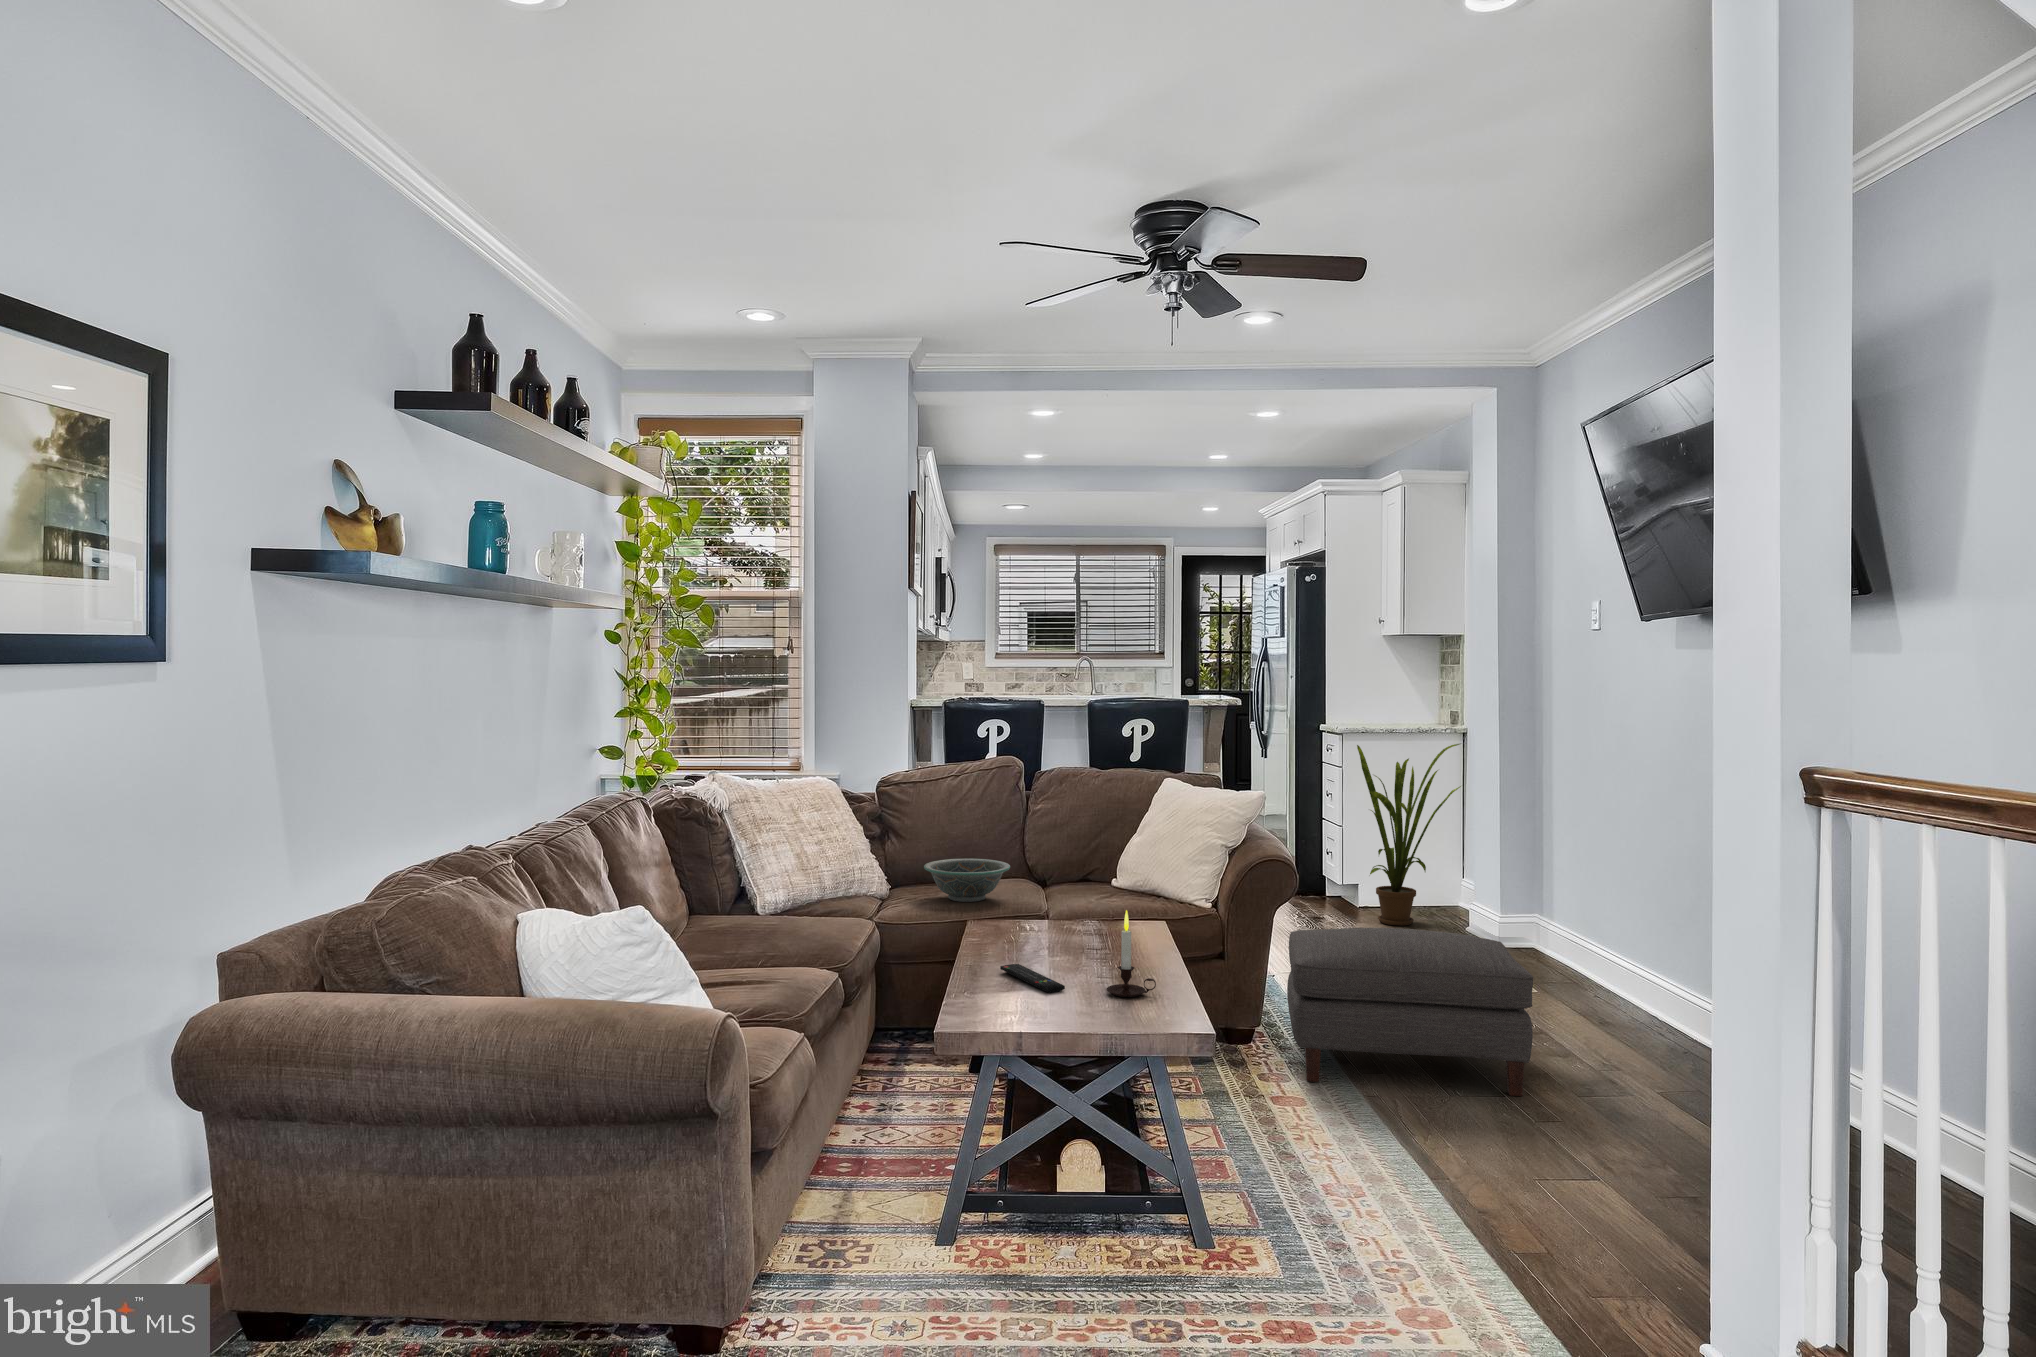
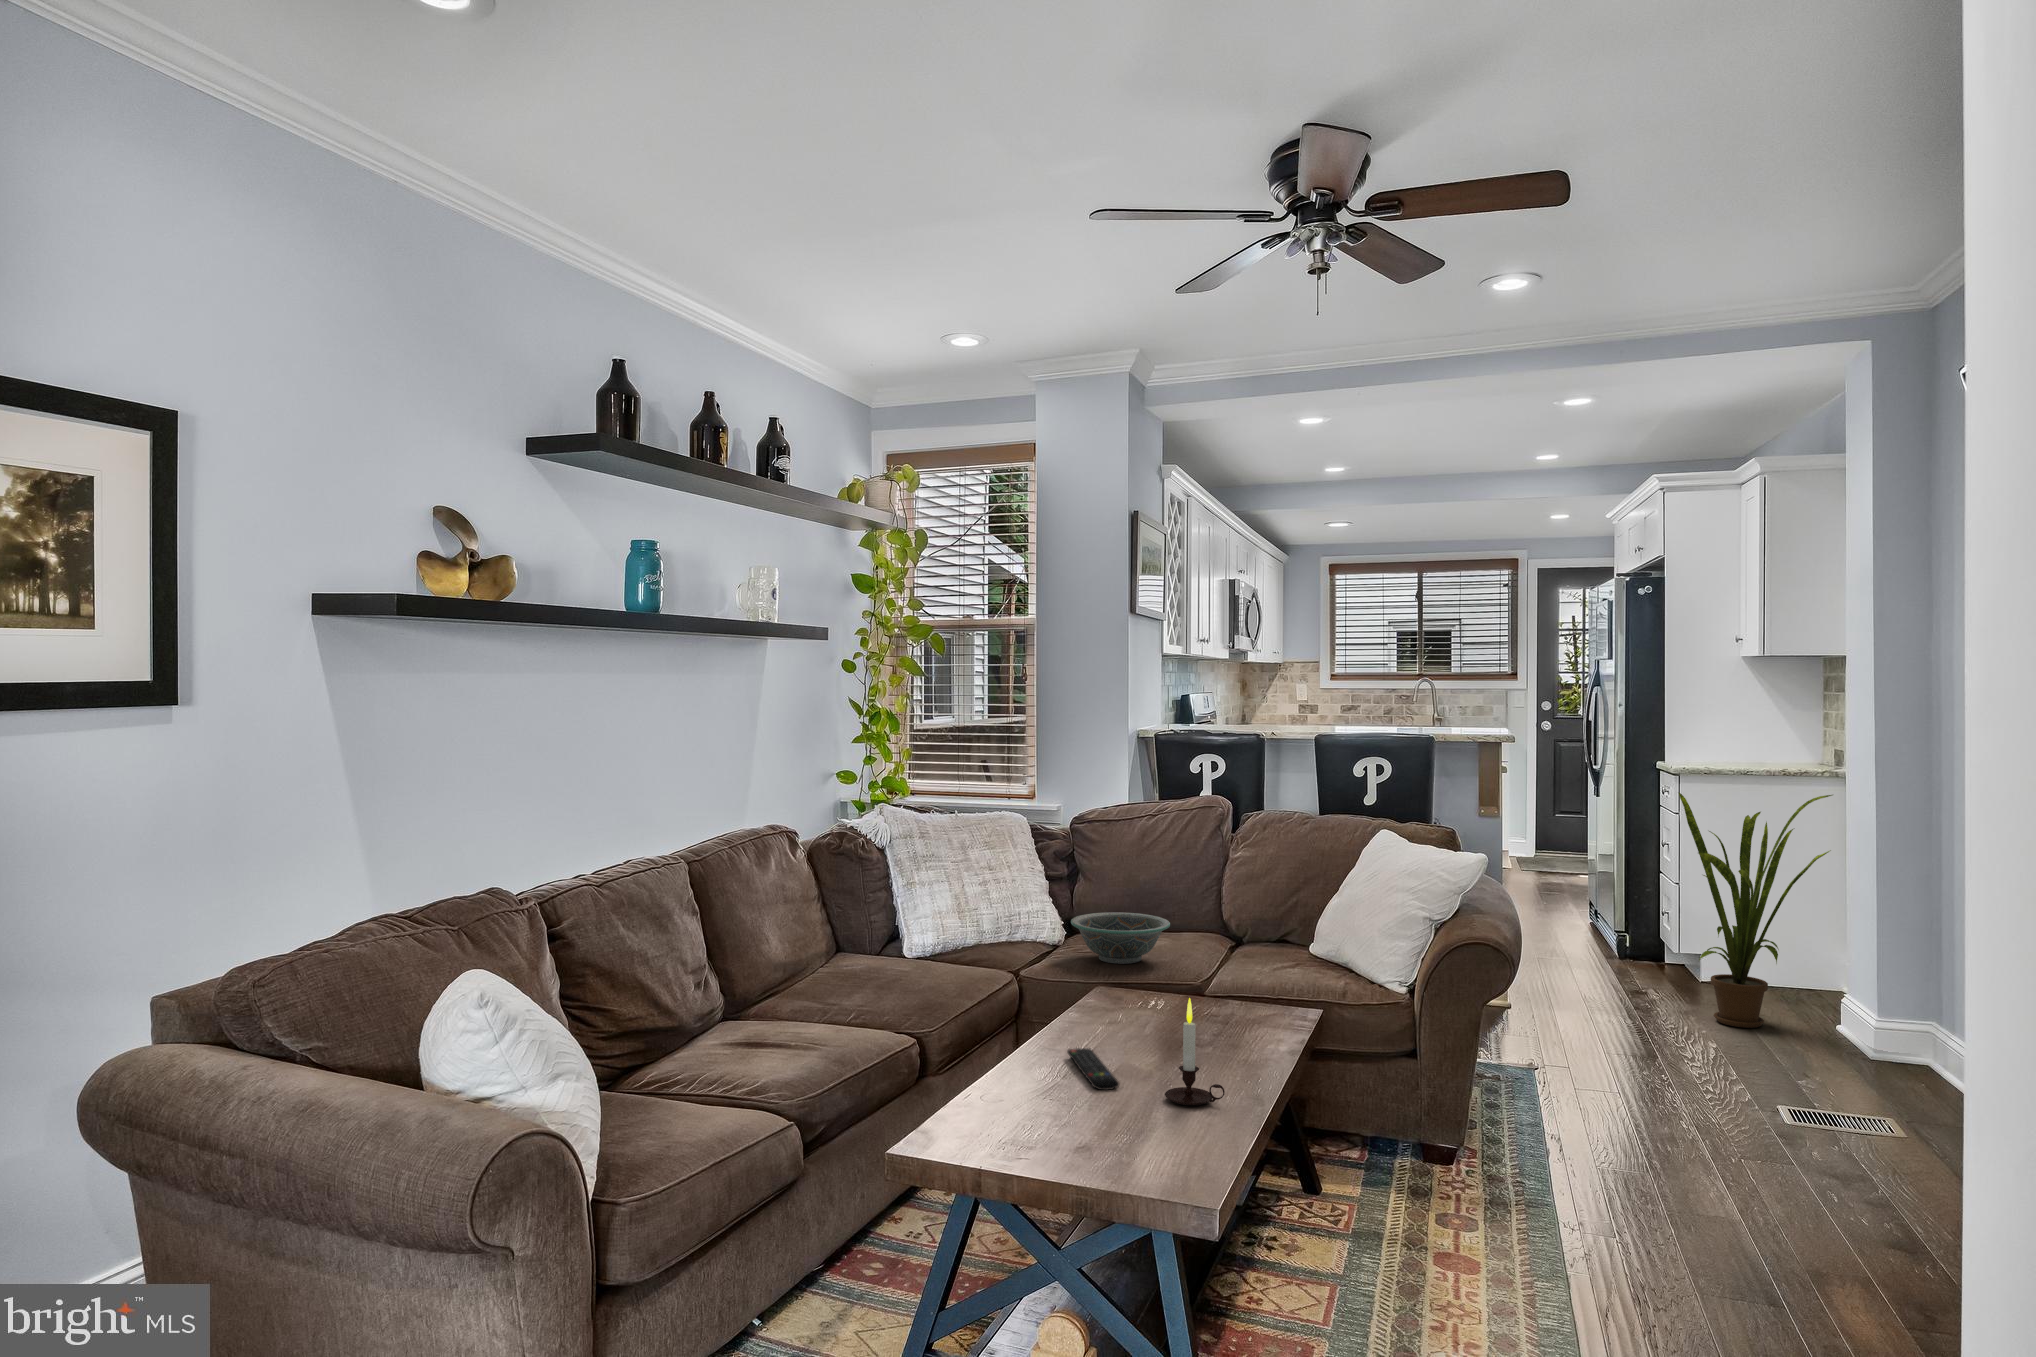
ottoman: present [1287,928,1533,1096] -> none [1483,1030,1822,1291]

